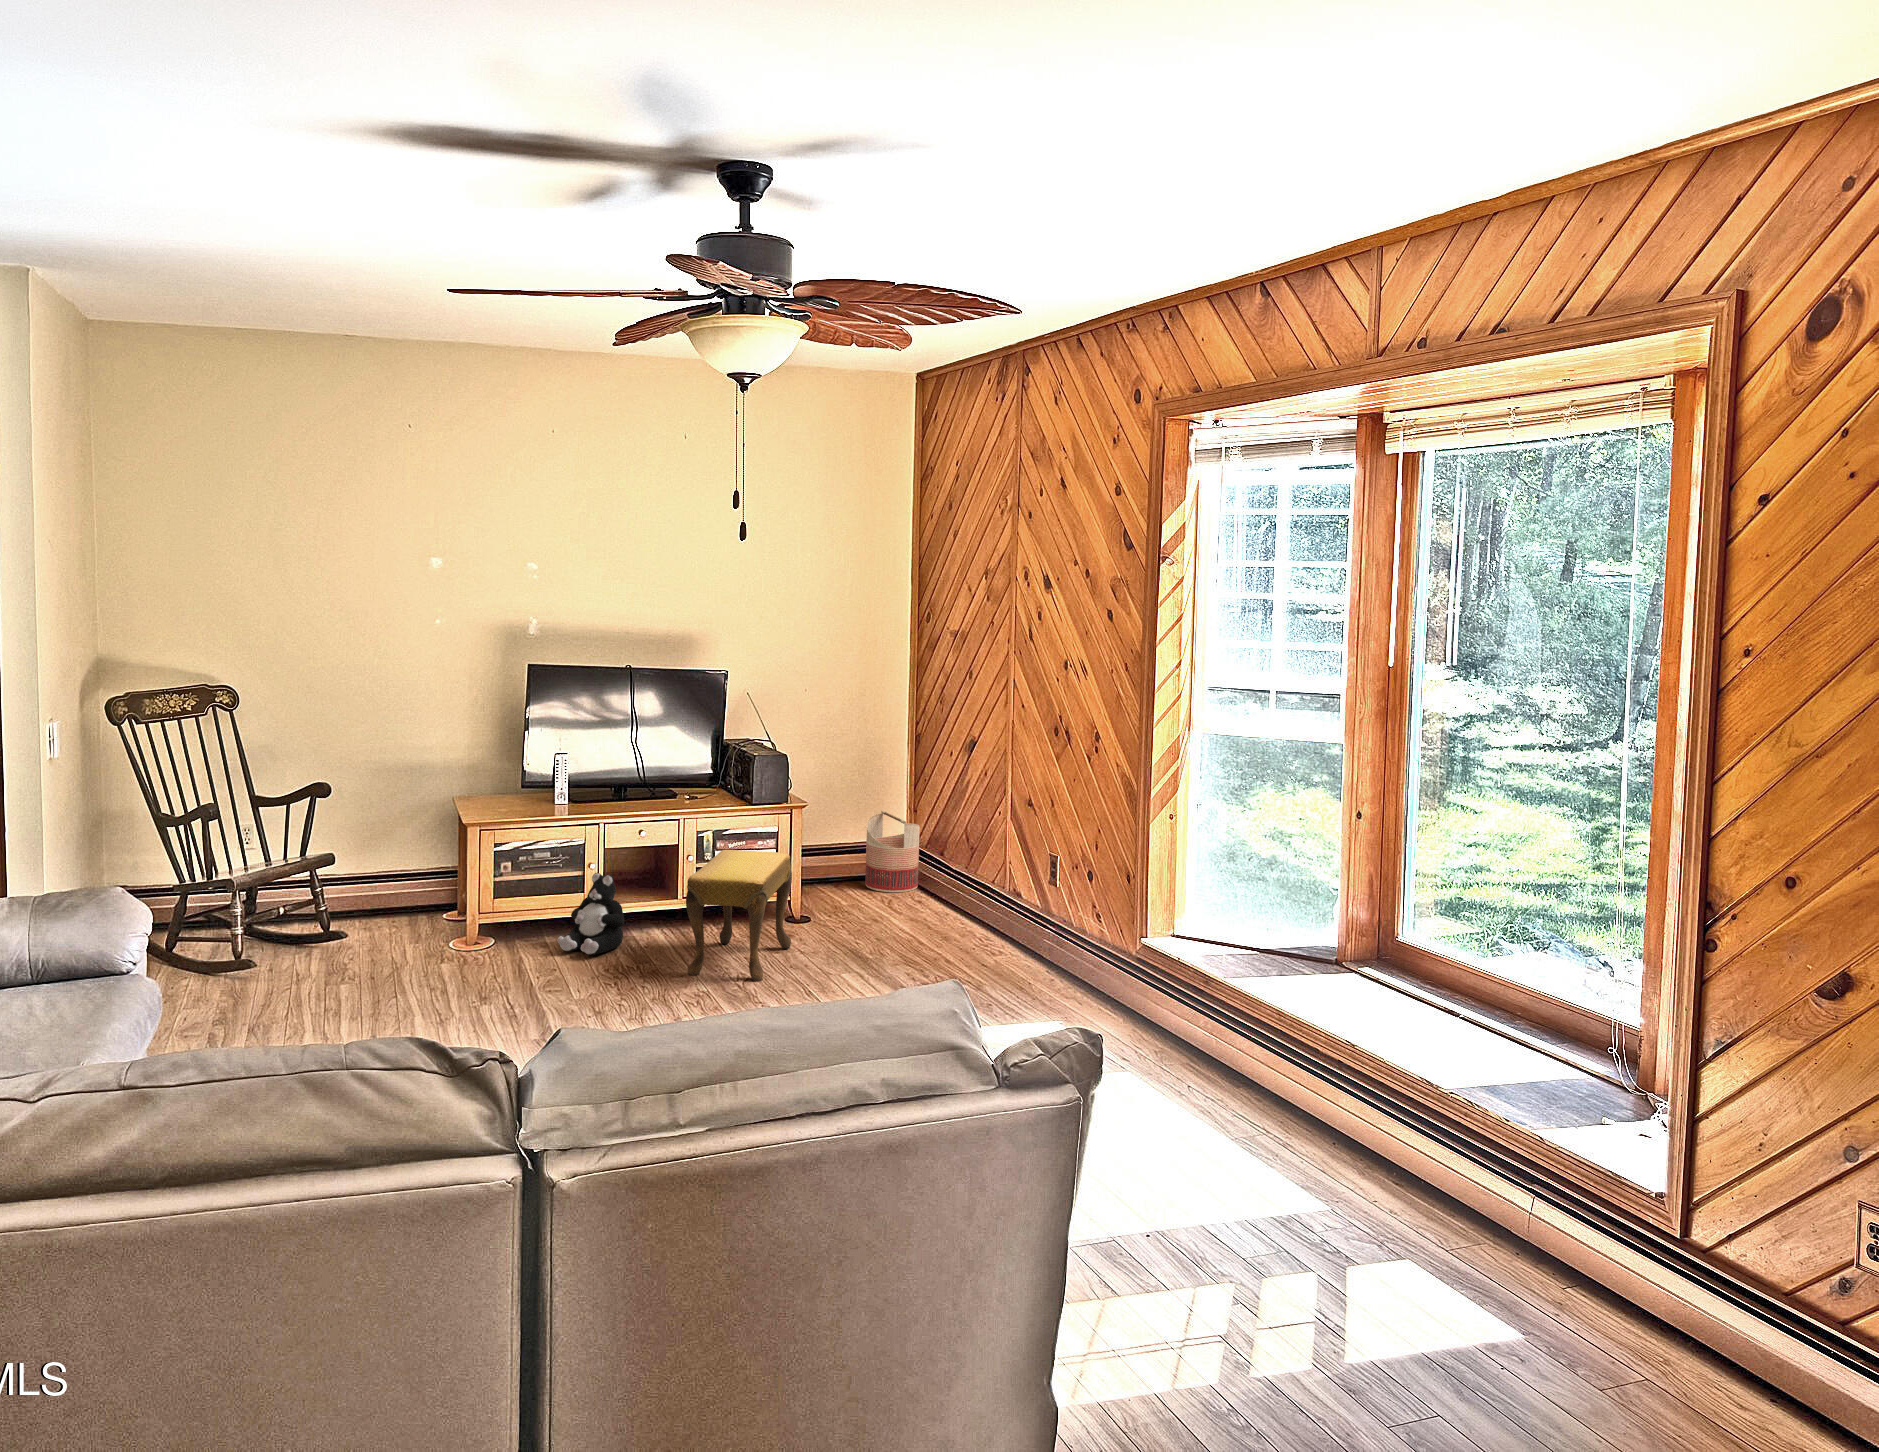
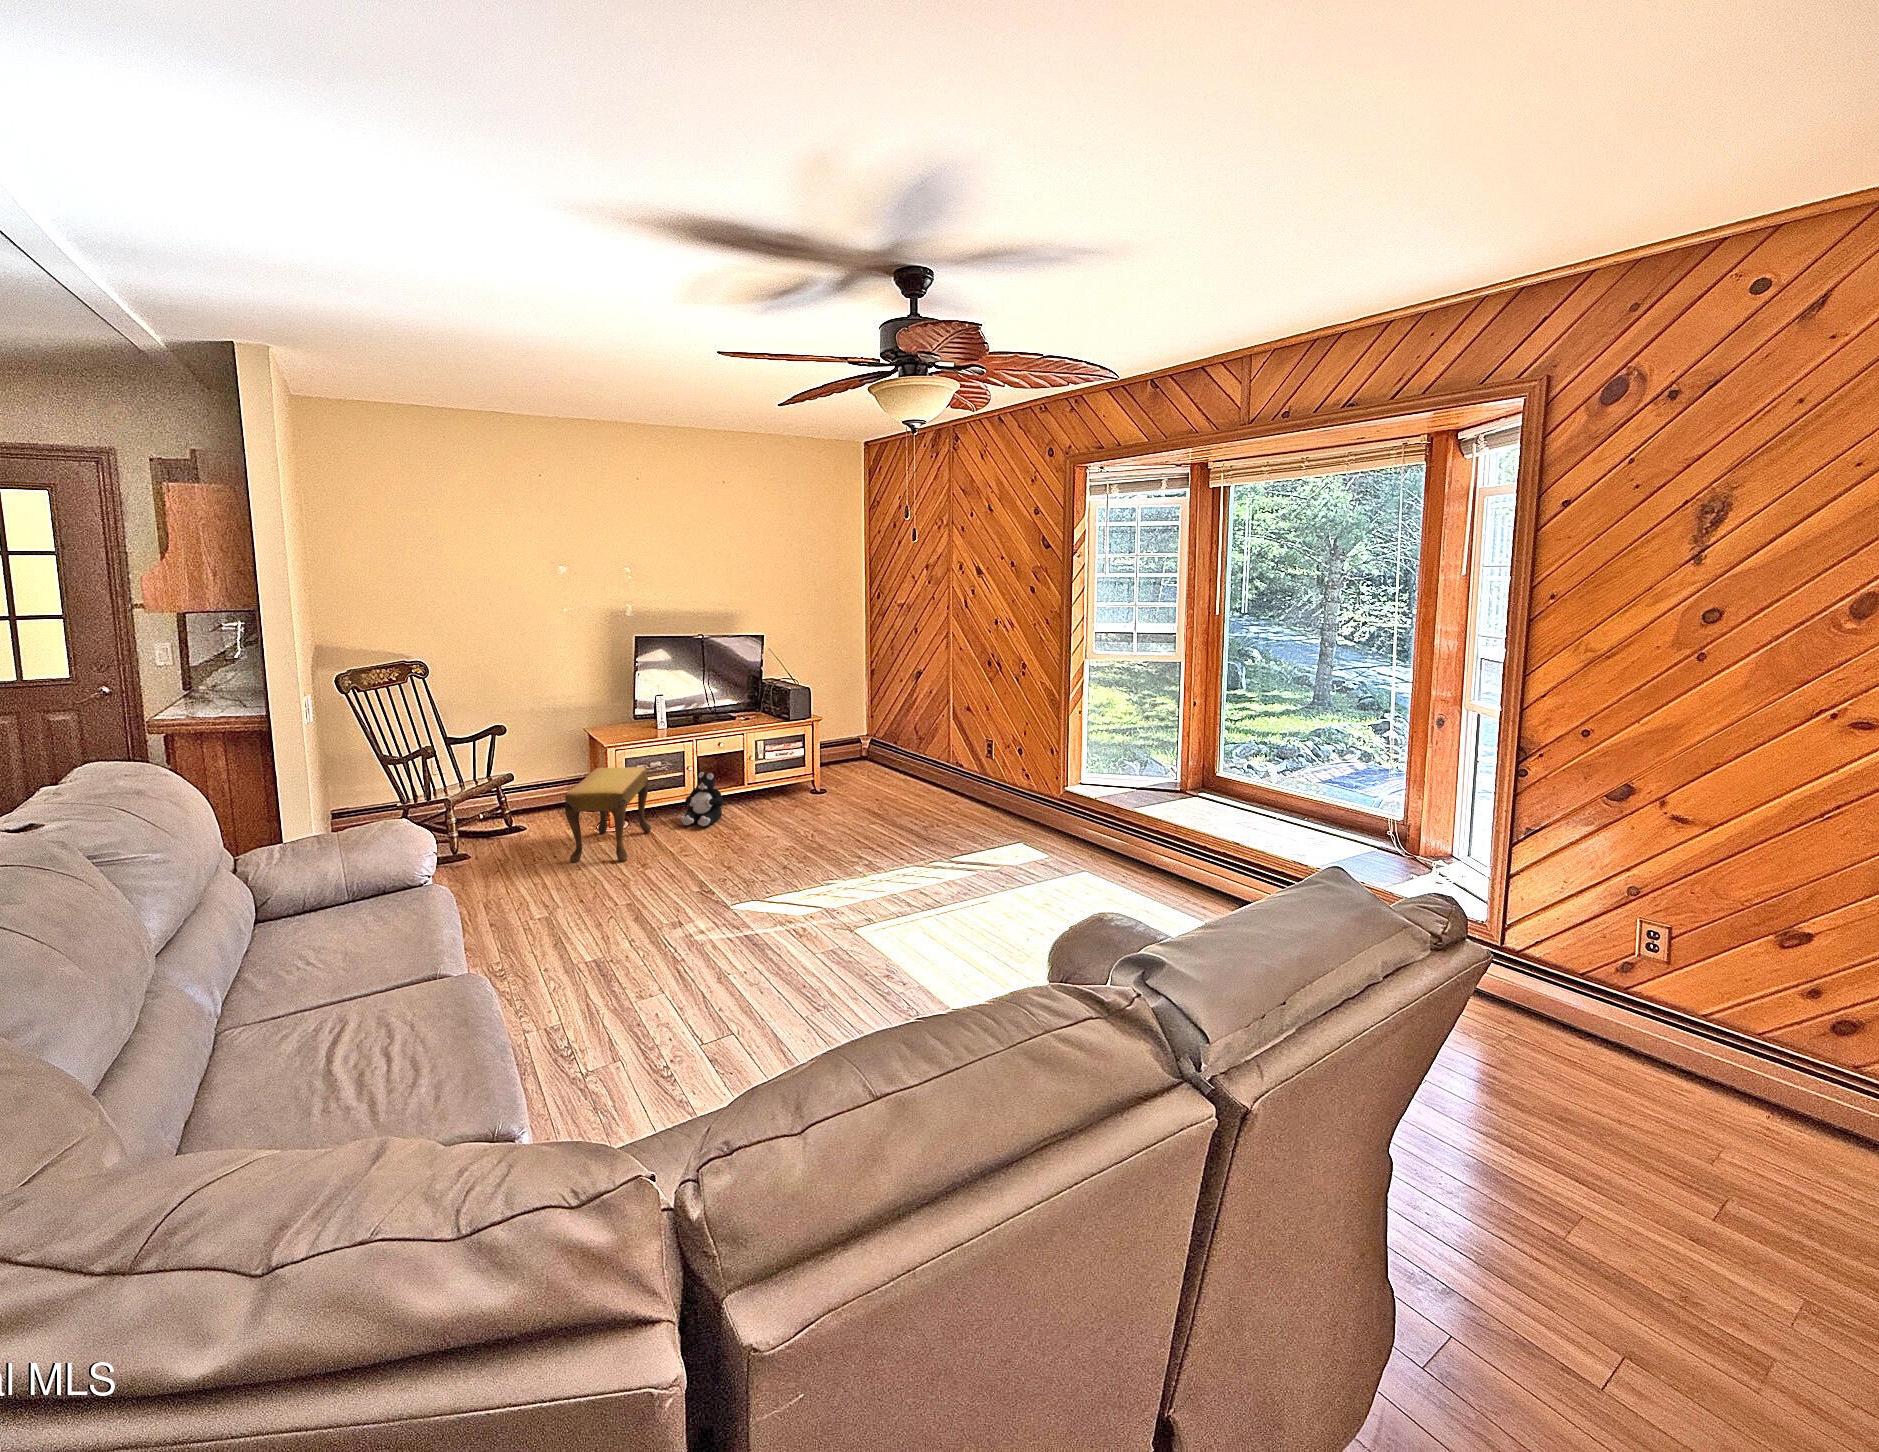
basket: present [865,811,920,892] -> none [850,717,883,767]
footstool: present [686,850,792,982] -> present [565,767,651,863]

